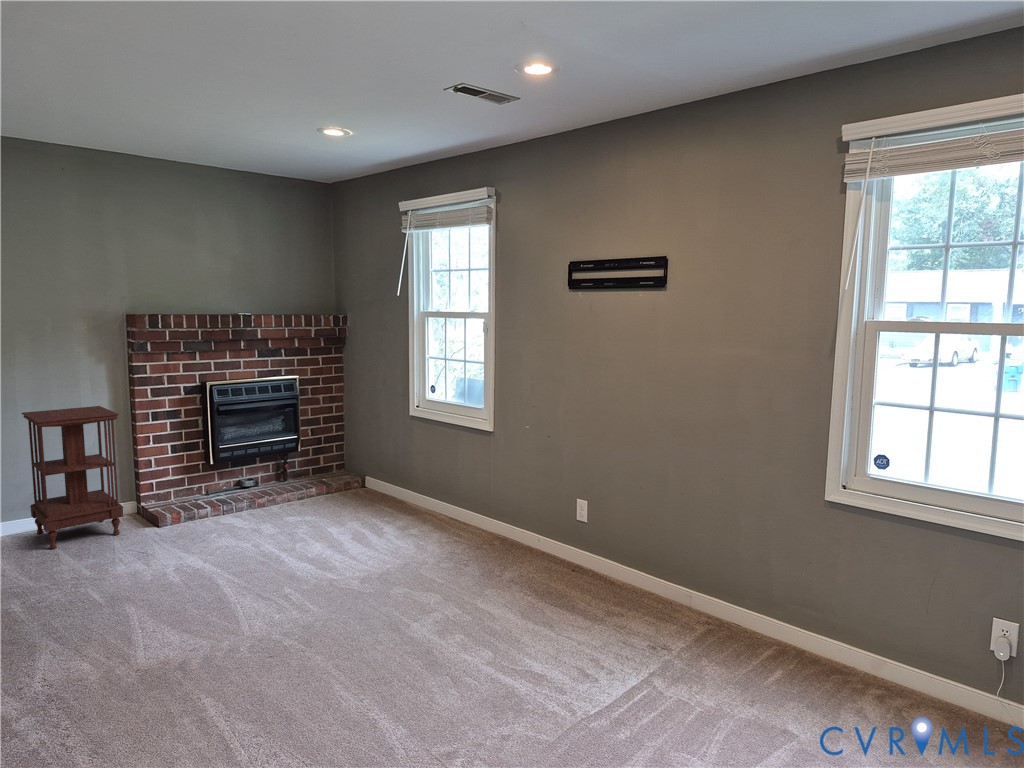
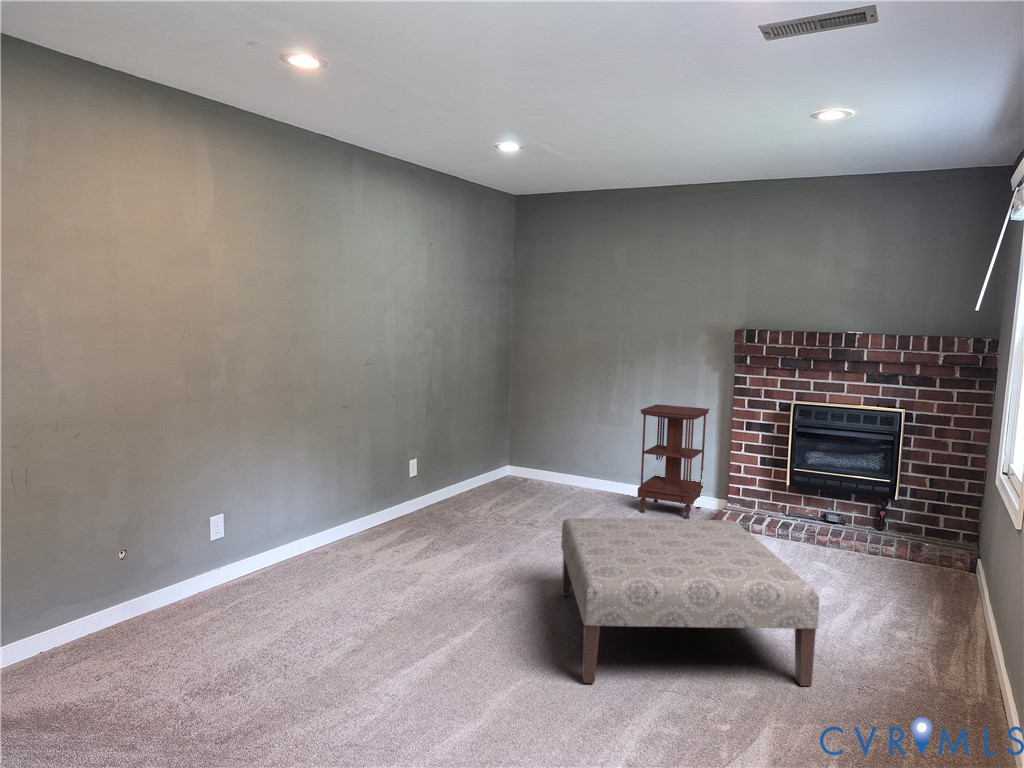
ottoman: none [175,499,451,680] -> present [561,518,819,686]

